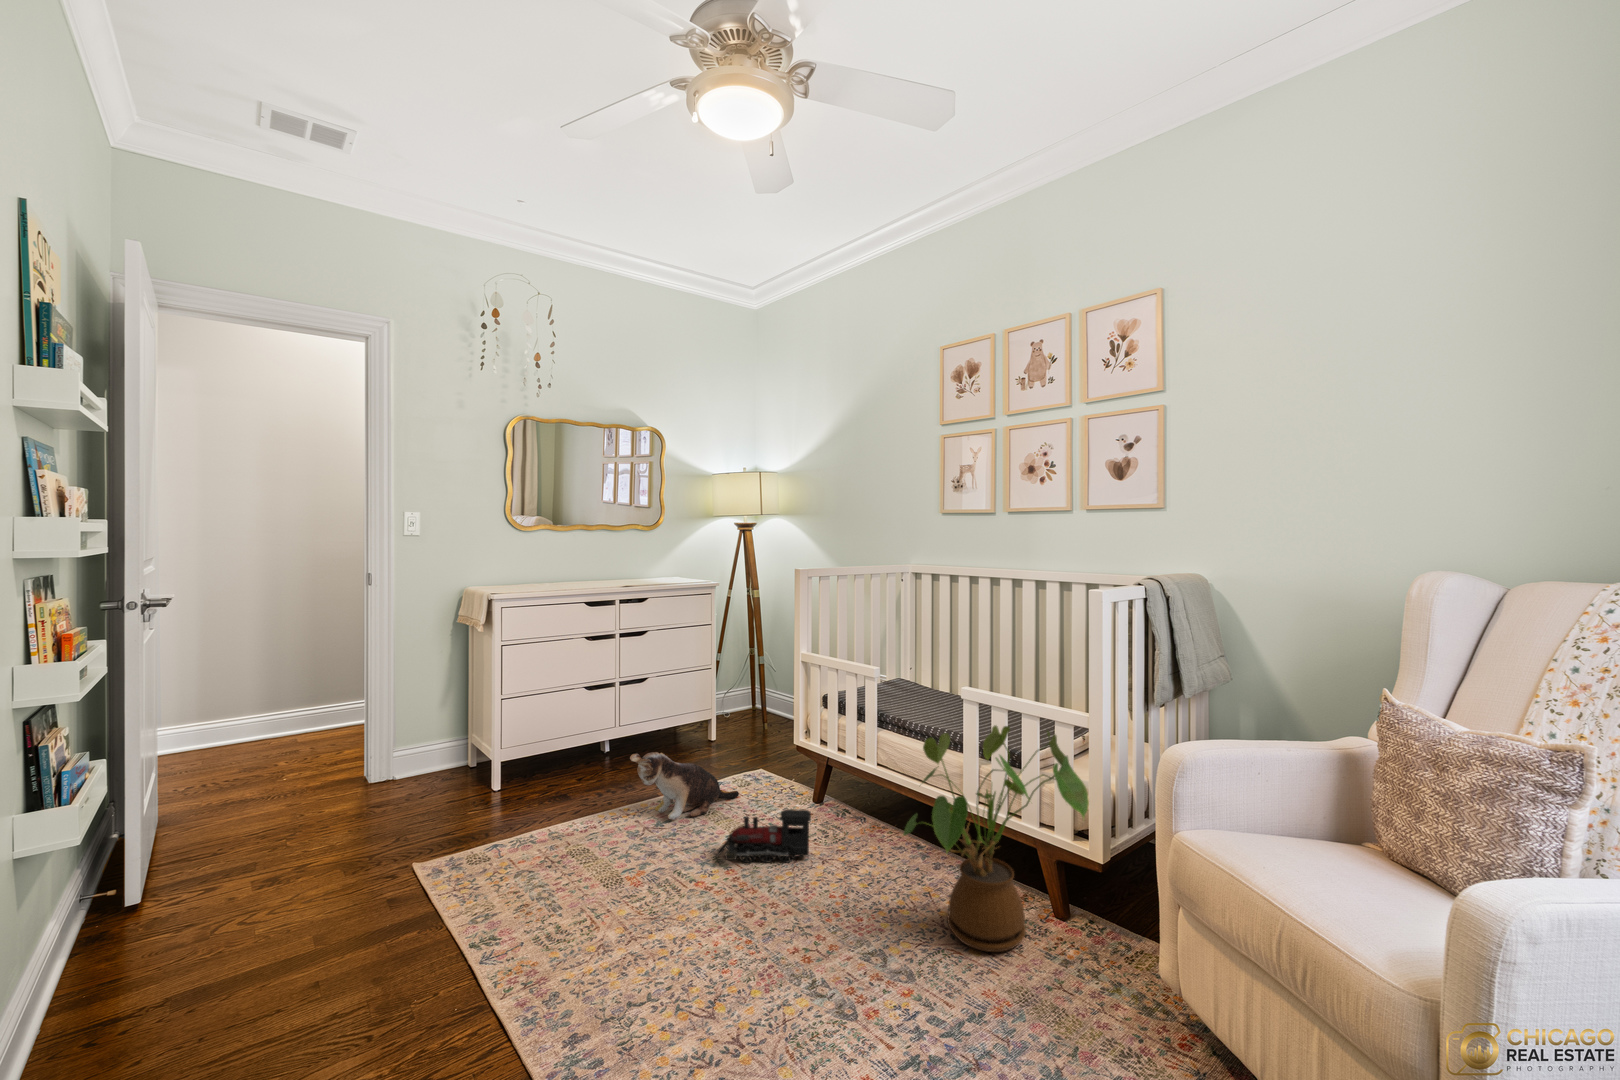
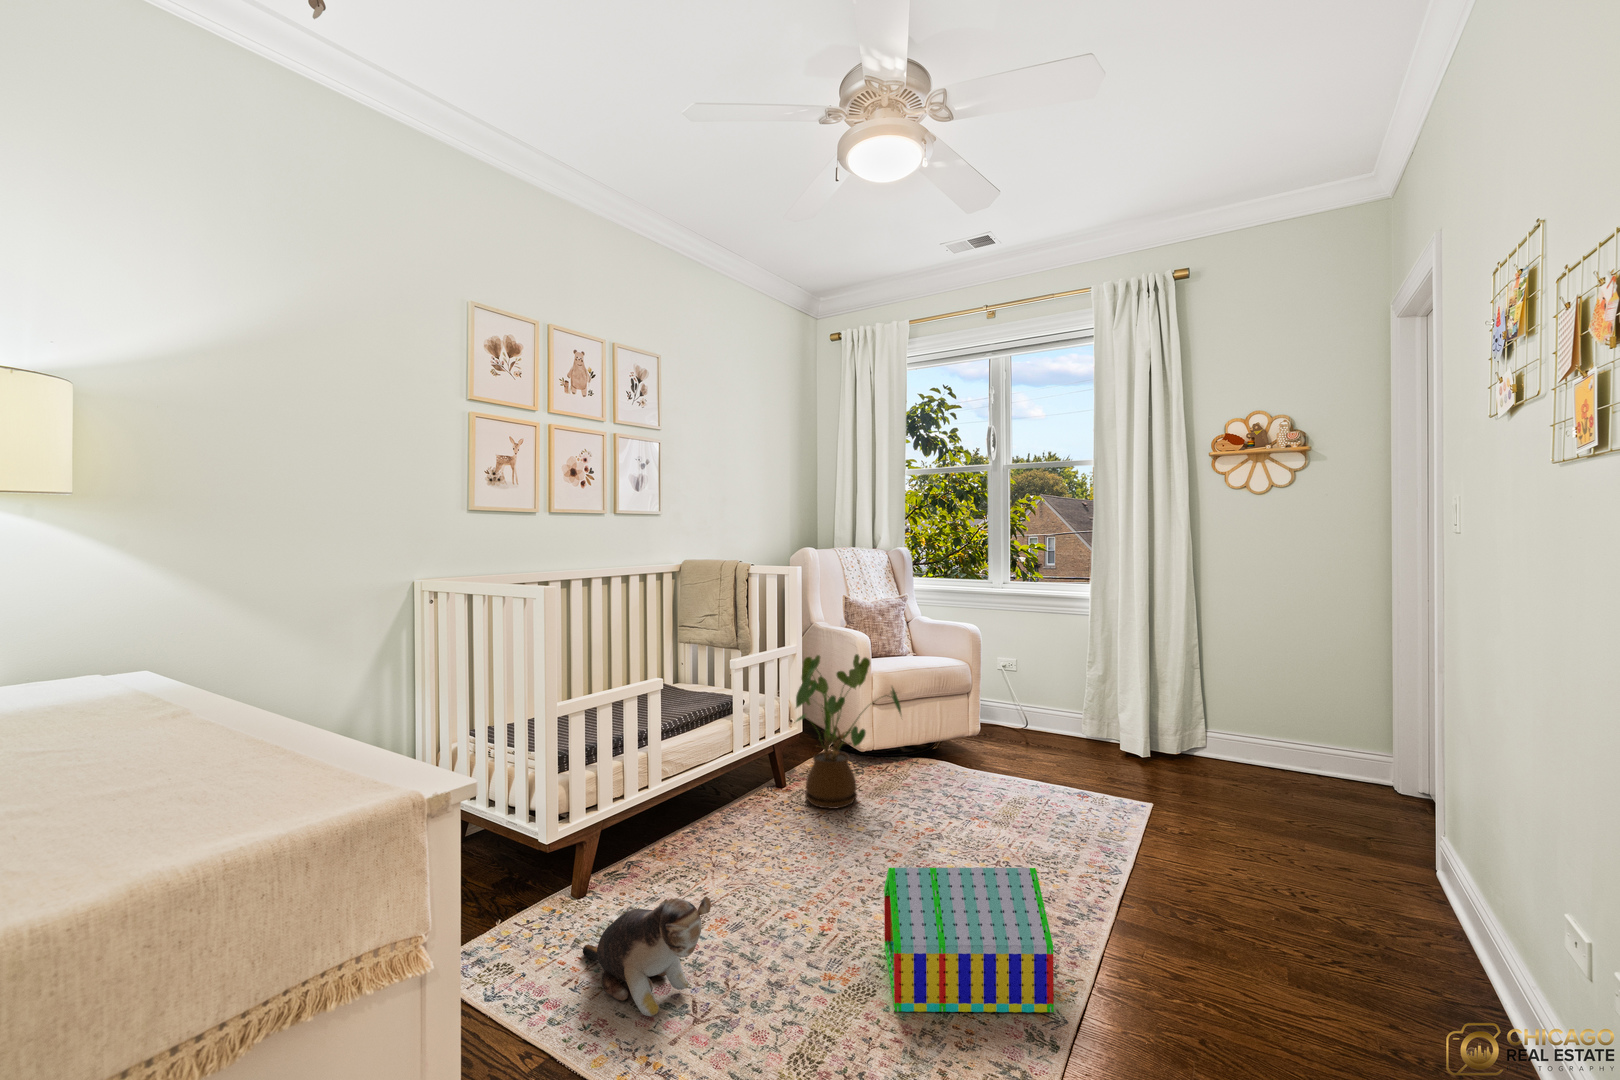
toy train: present [716,809,811,863] -> none [742,825,795,924]
toy house: none [493,811,651,980] -> present [884,867,1054,1013]

